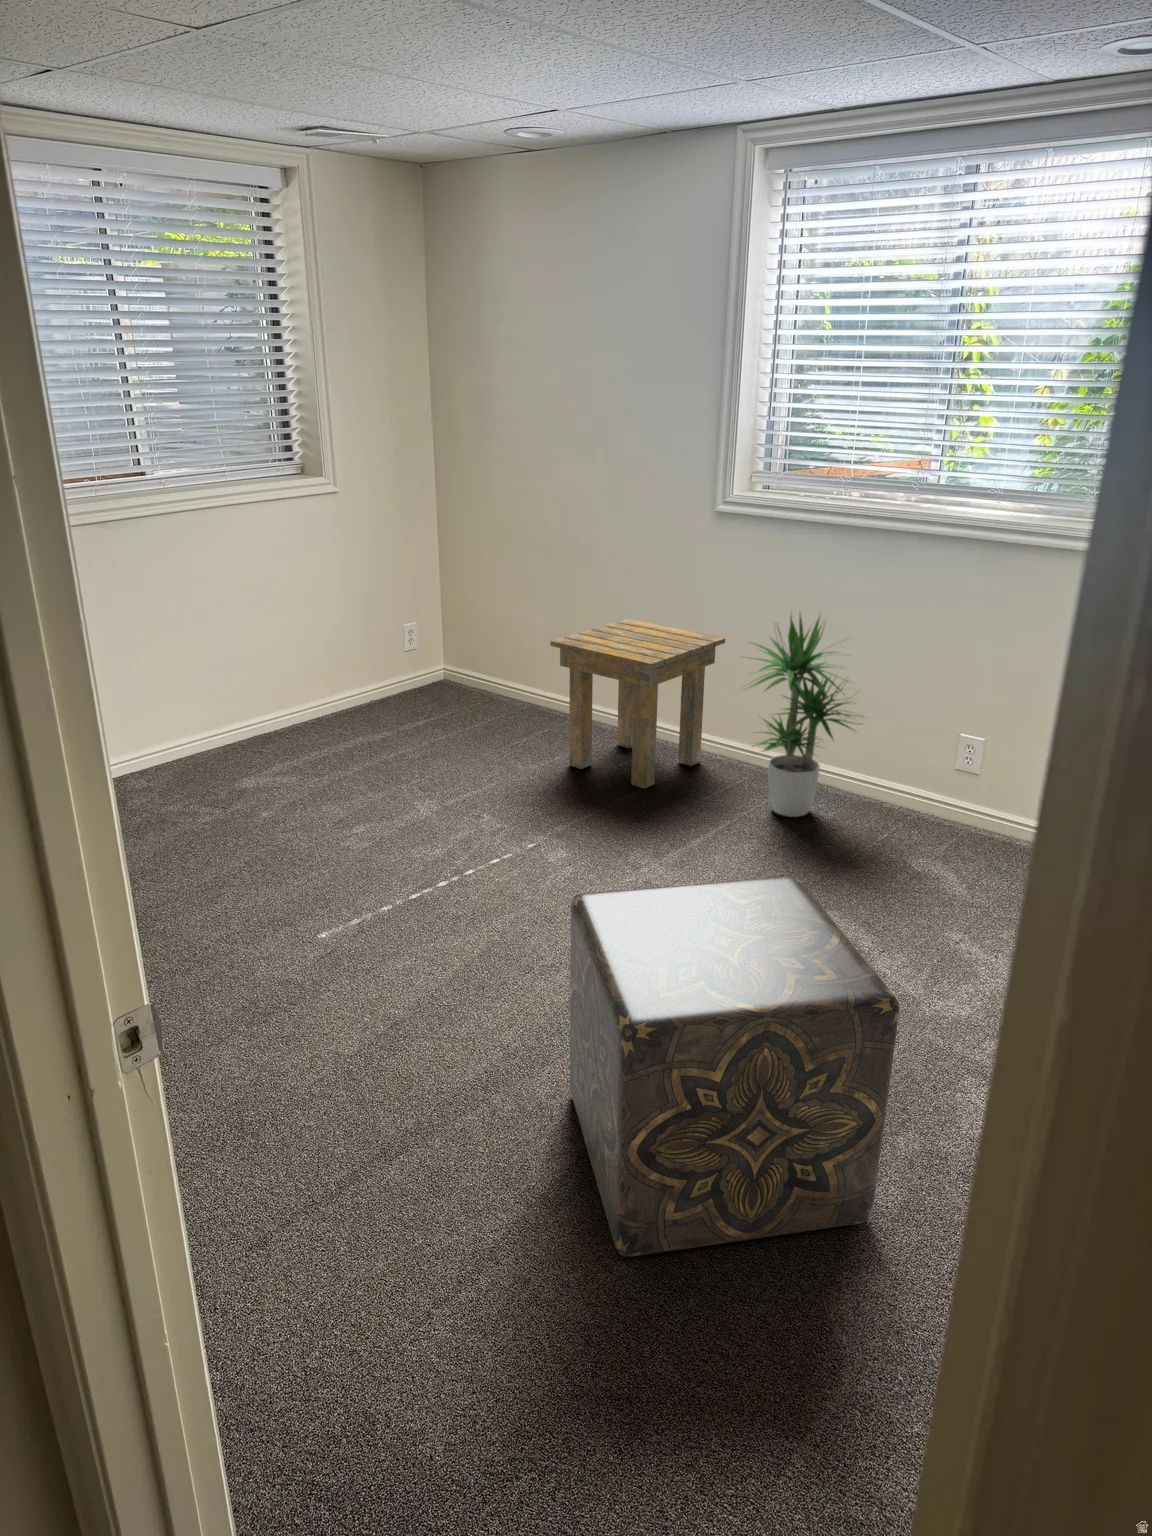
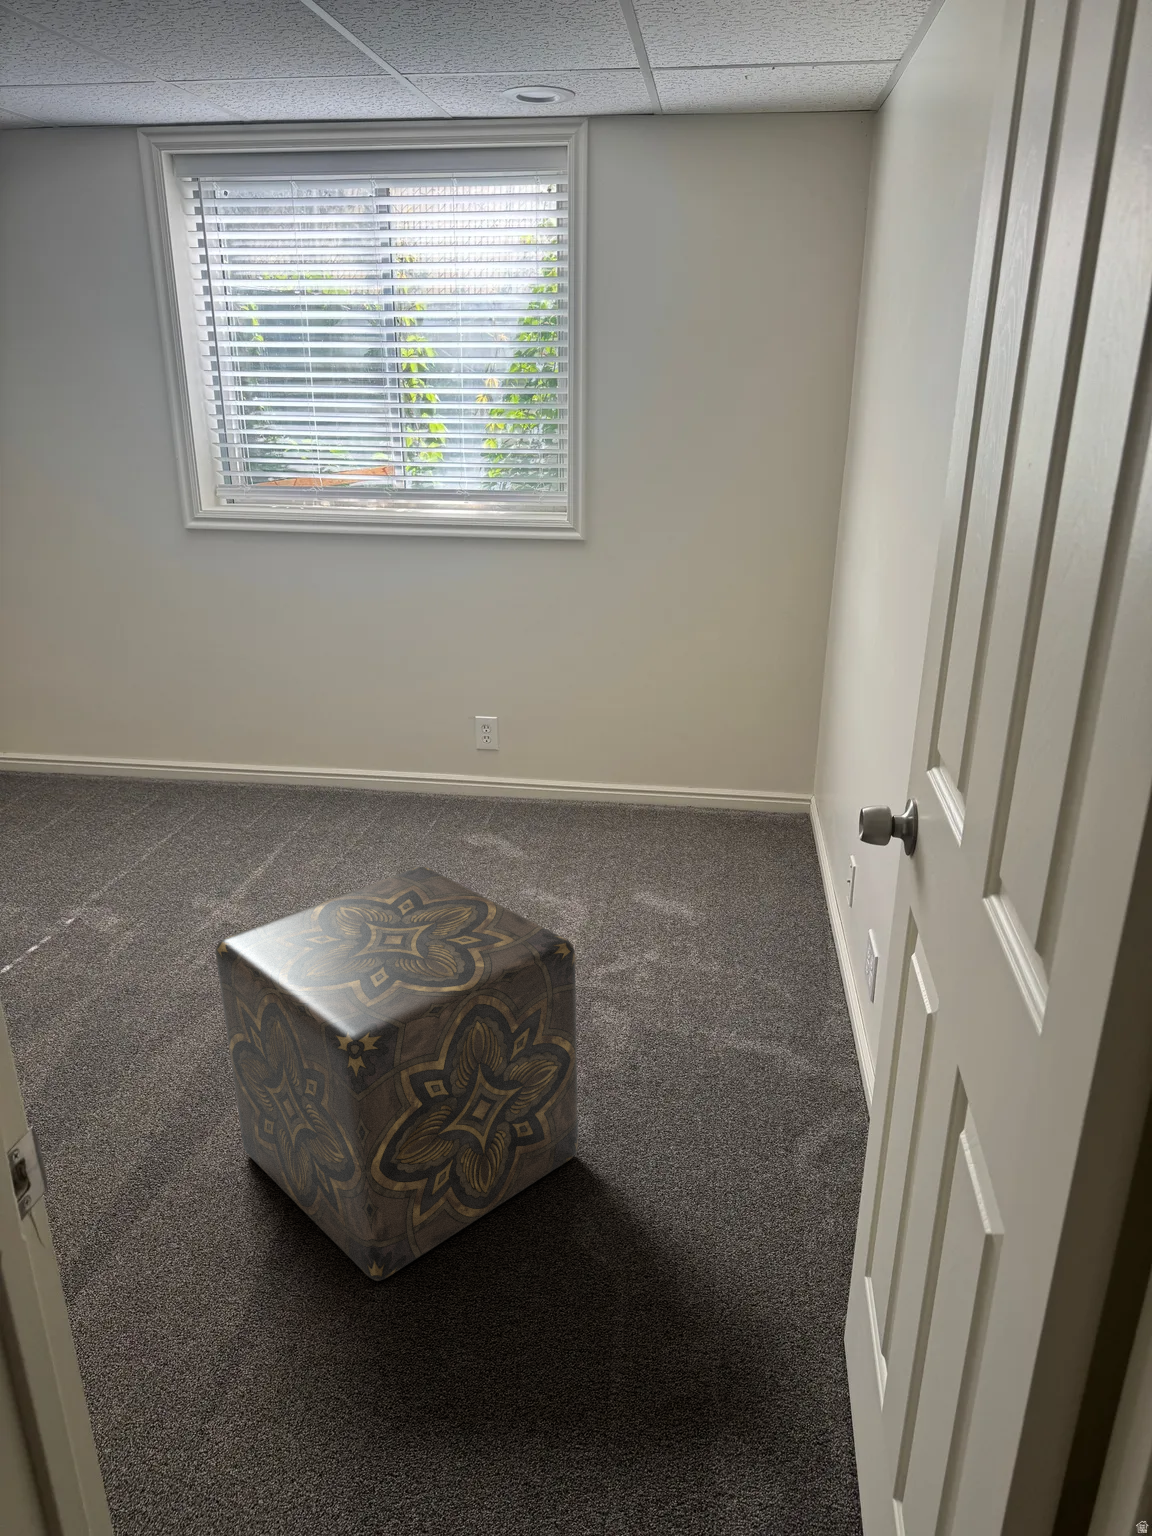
potted plant: present [749,616,863,817] -> none [248,622,393,829]
side table: present [550,619,725,789] -> none [22,662,220,837]

